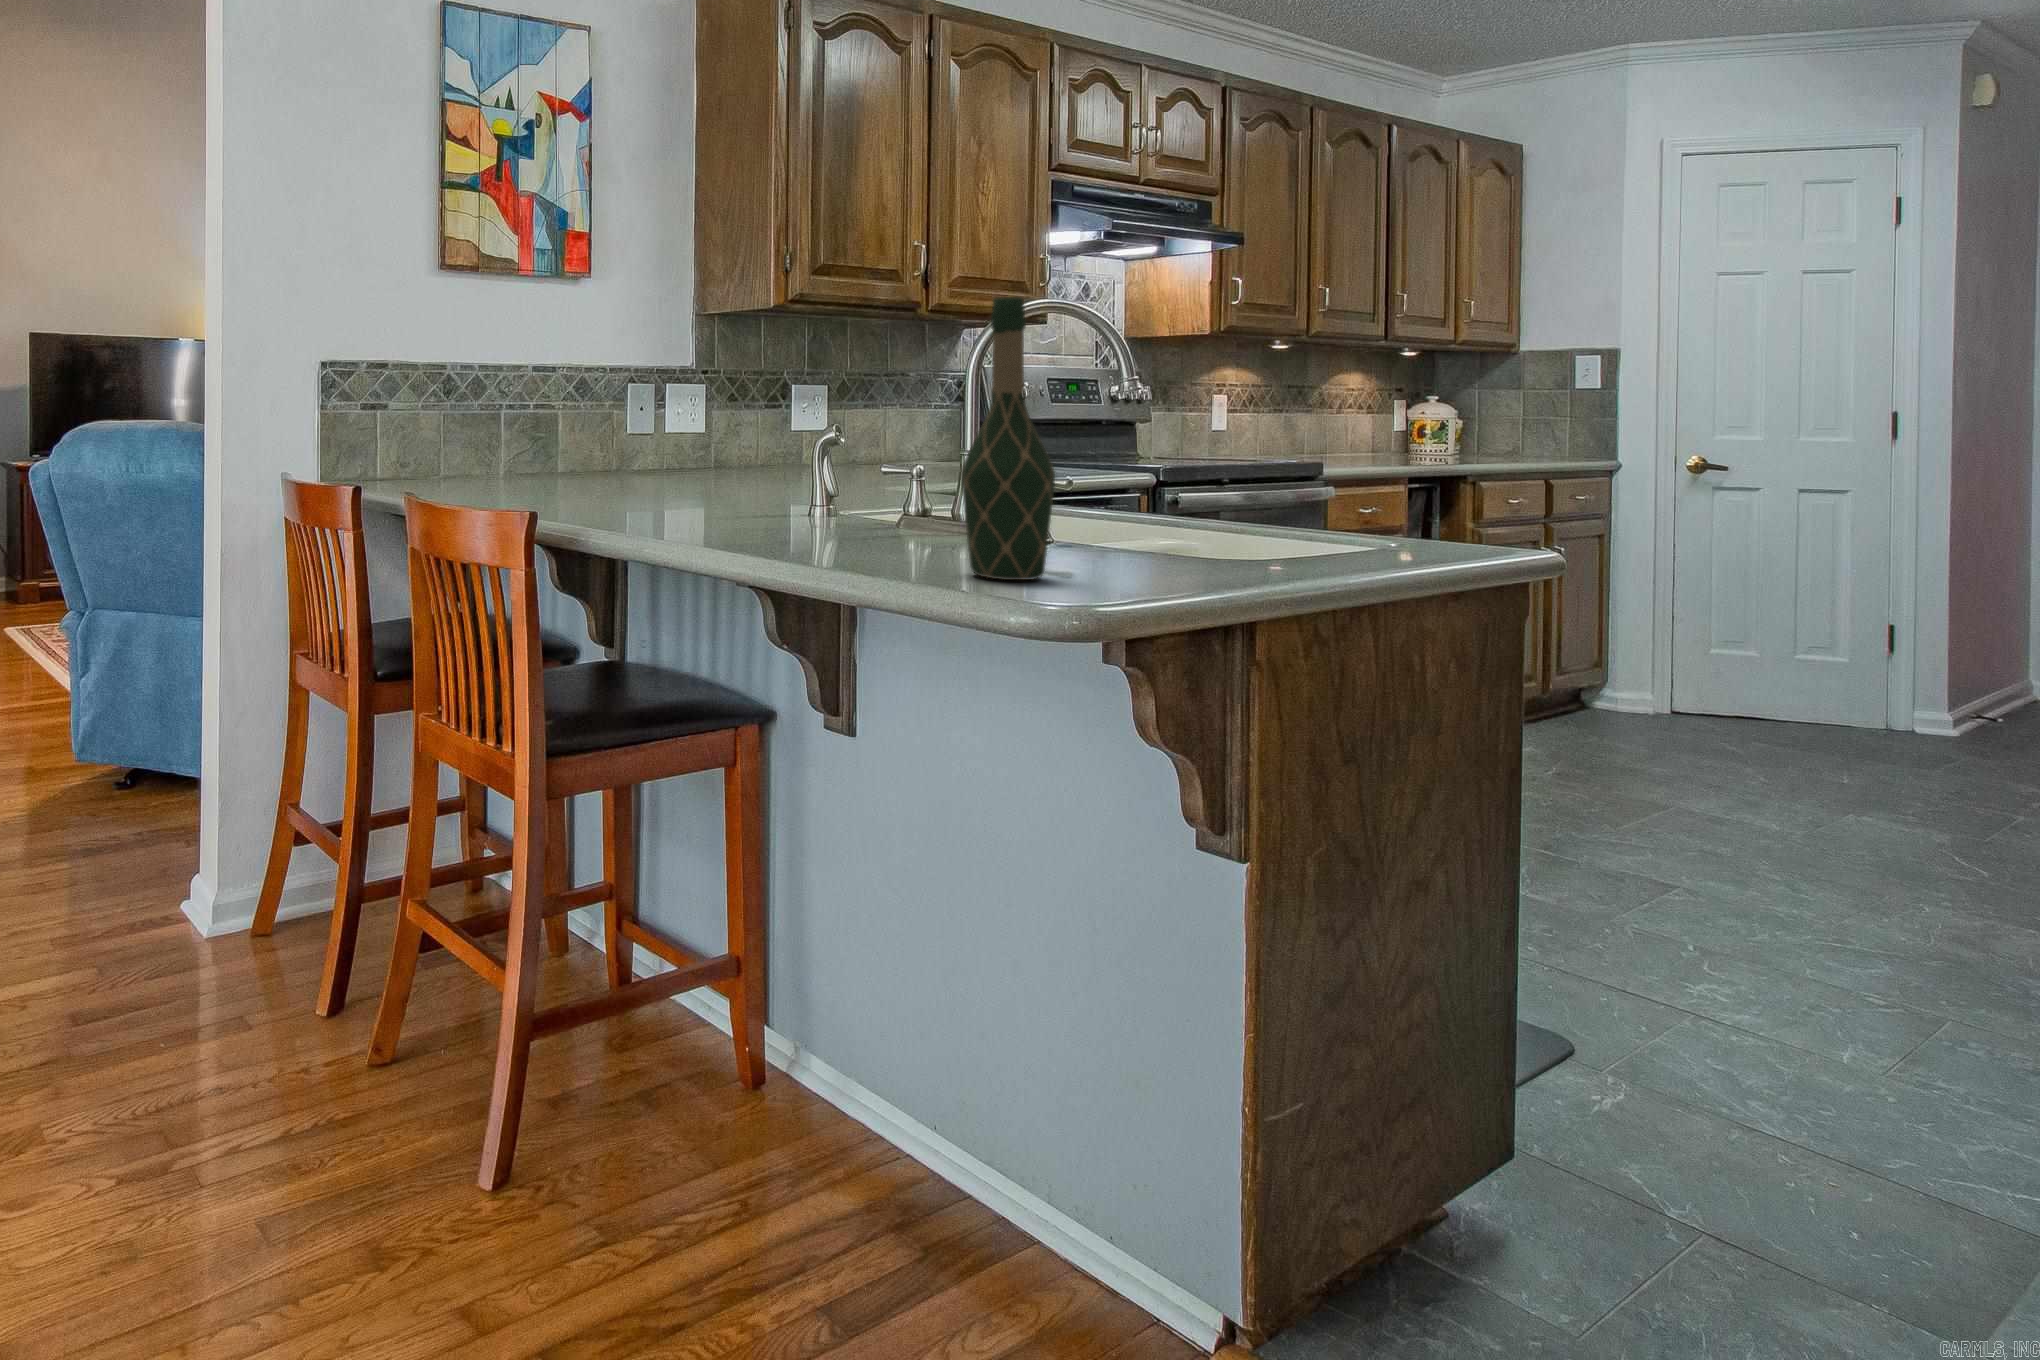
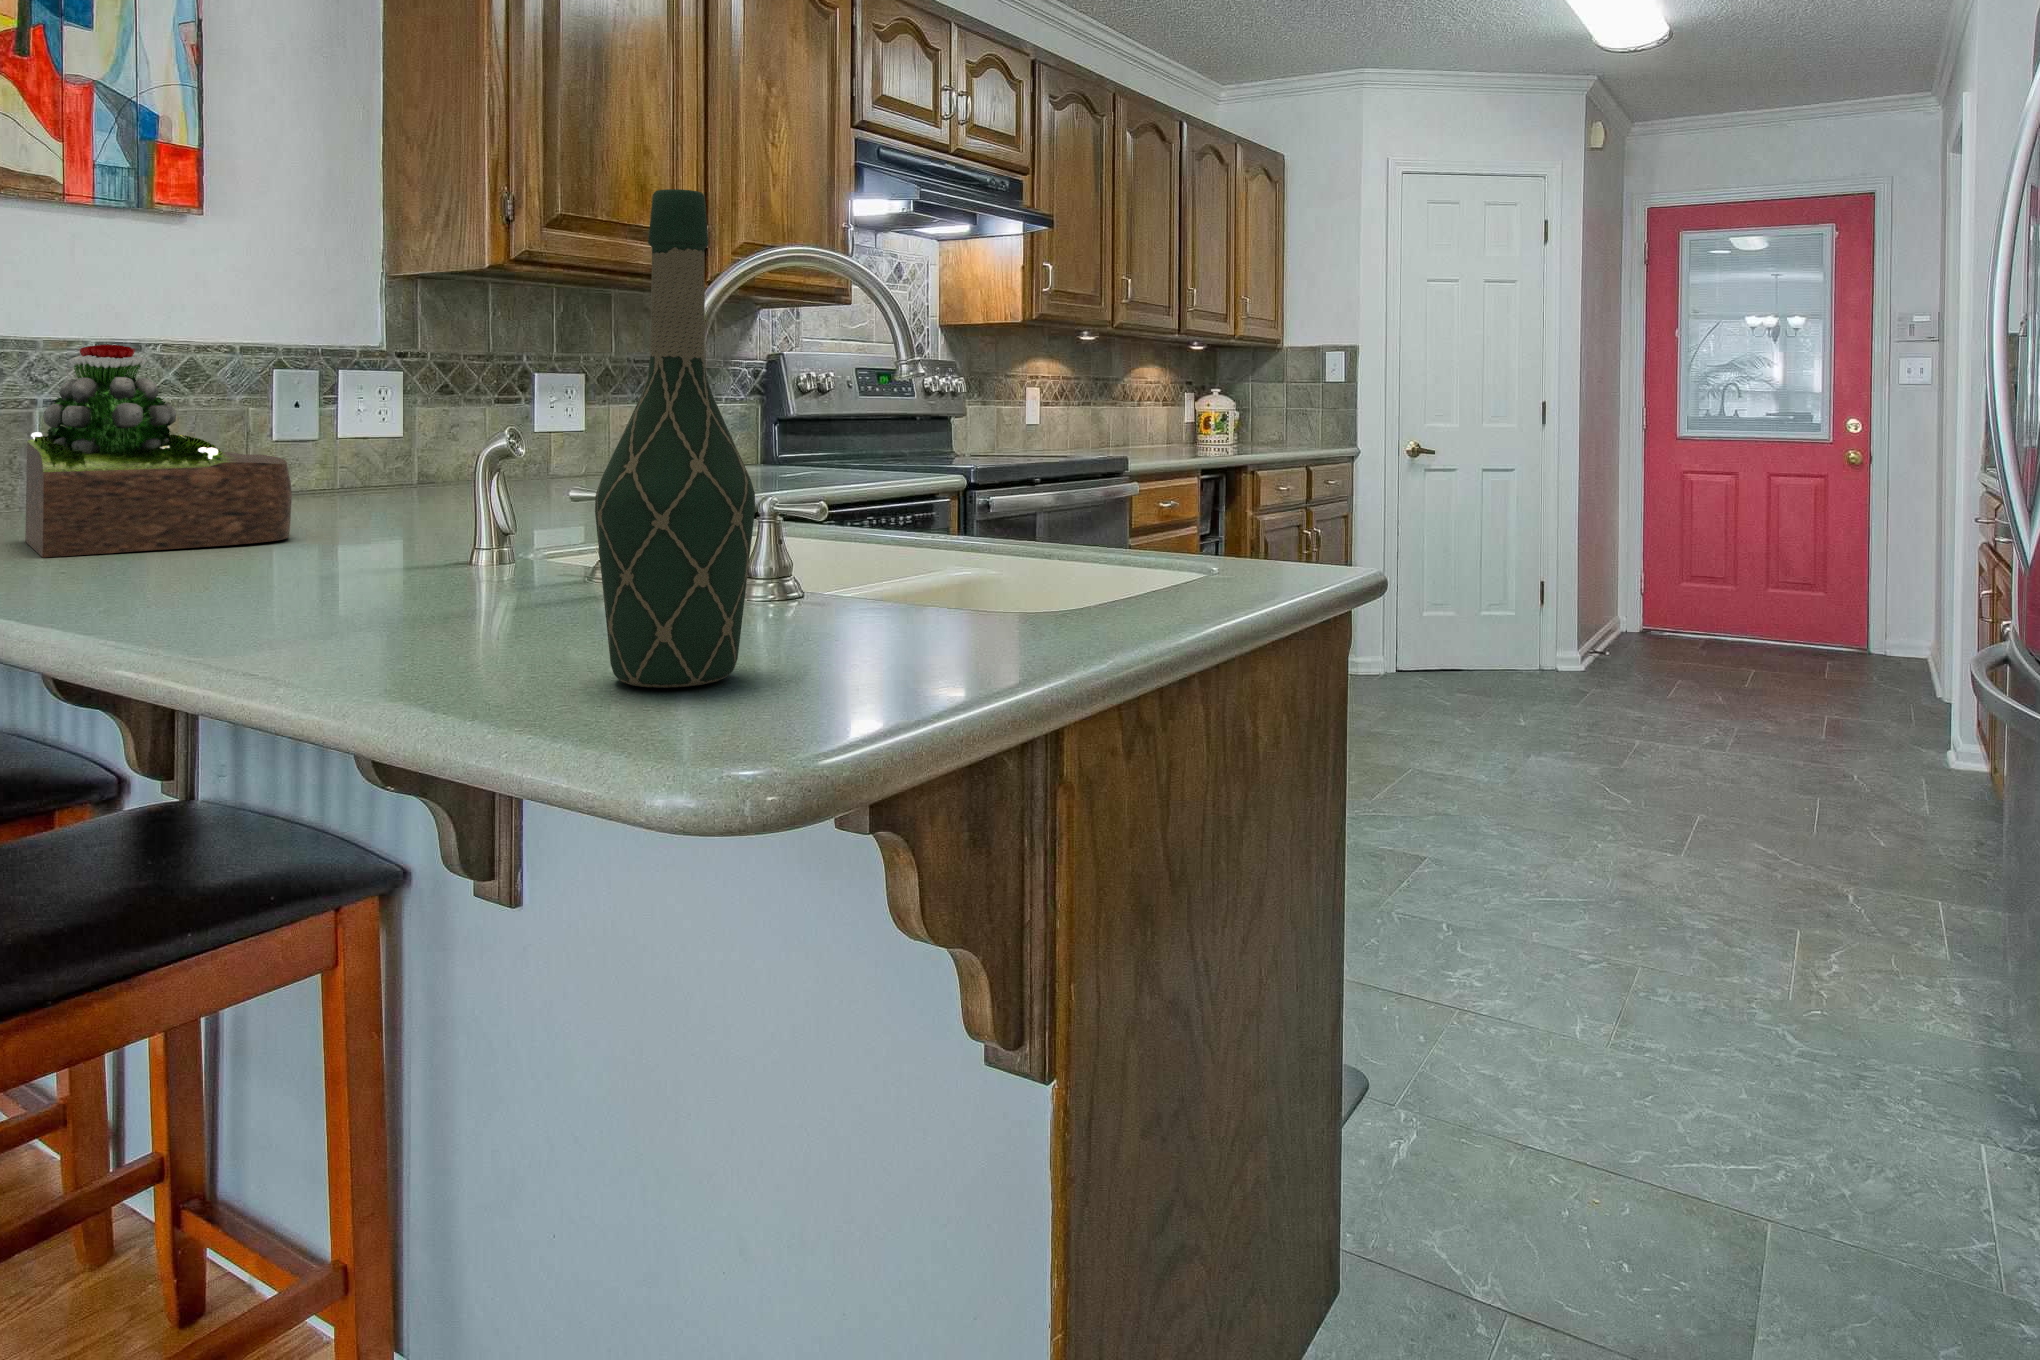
succulent plant: none [535,371,685,500] -> present [25,345,292,558]

